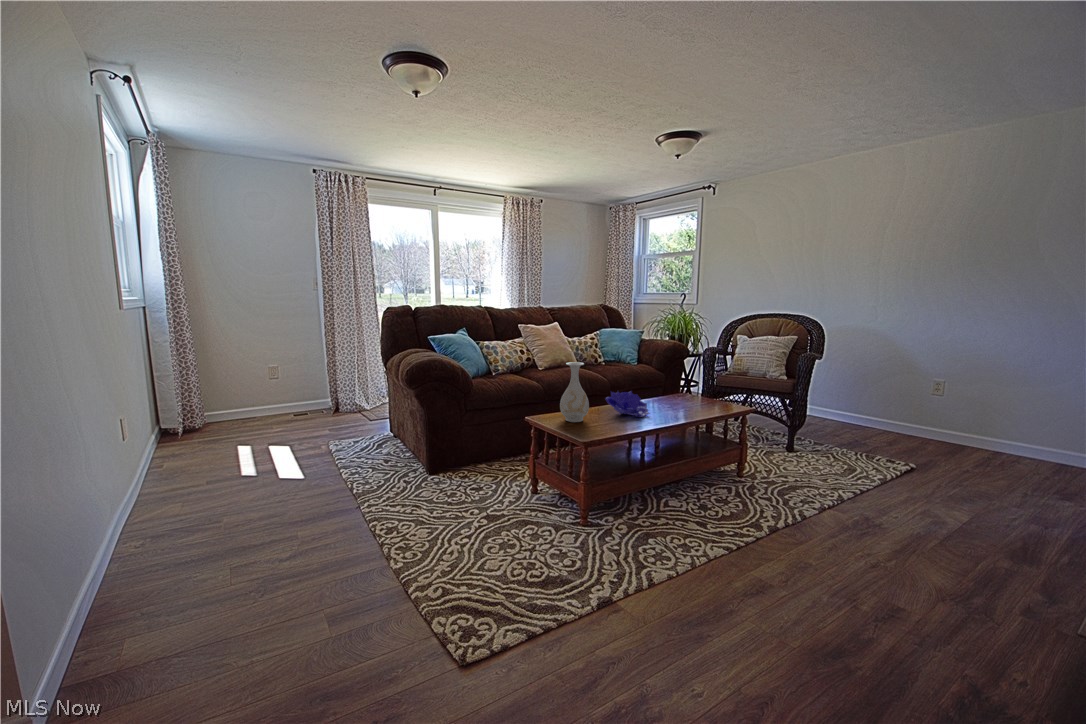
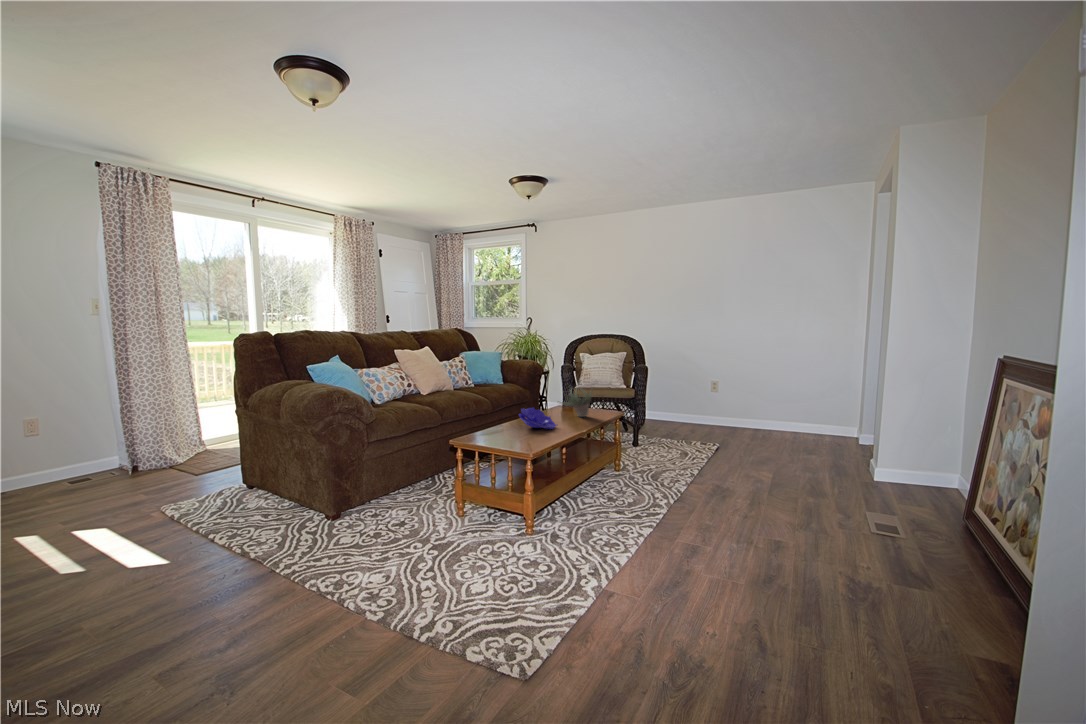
vase: present [560,362,589,422] -> none [485,383,513,440]
succulent plant: none [665,365,710,408] -> present [561,389,592,417]

